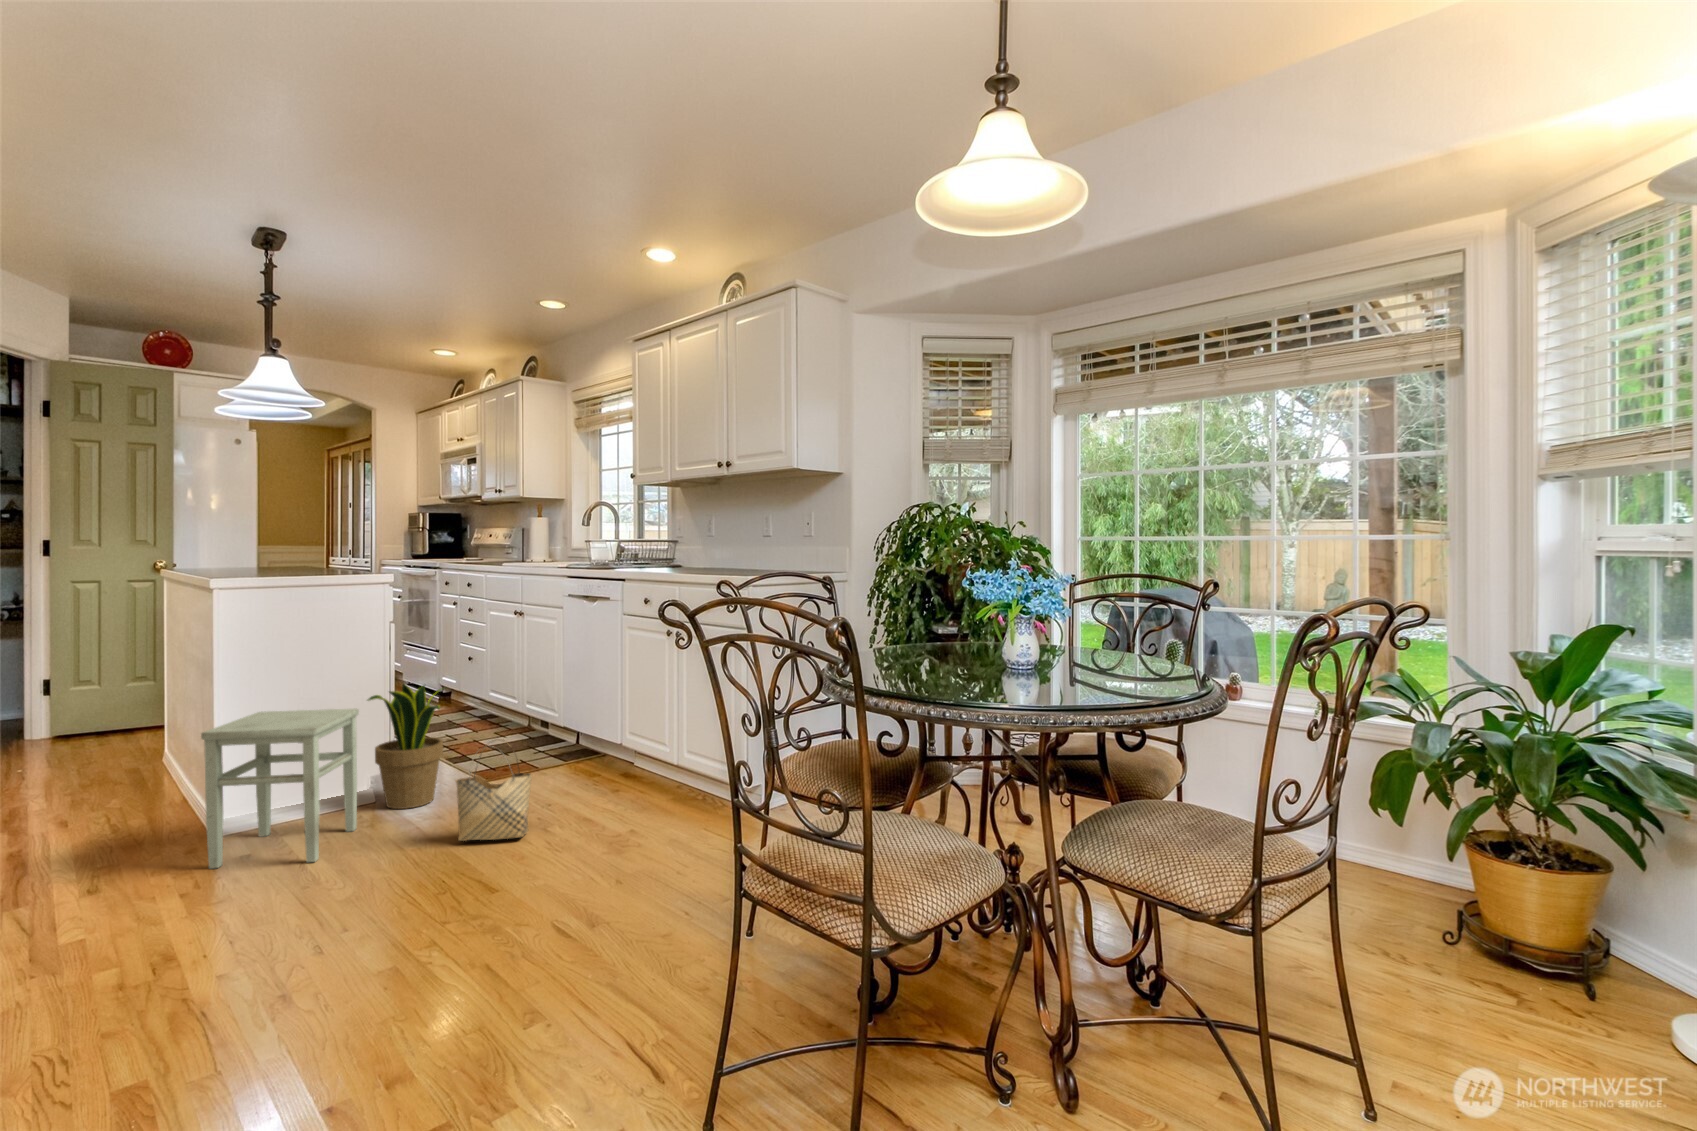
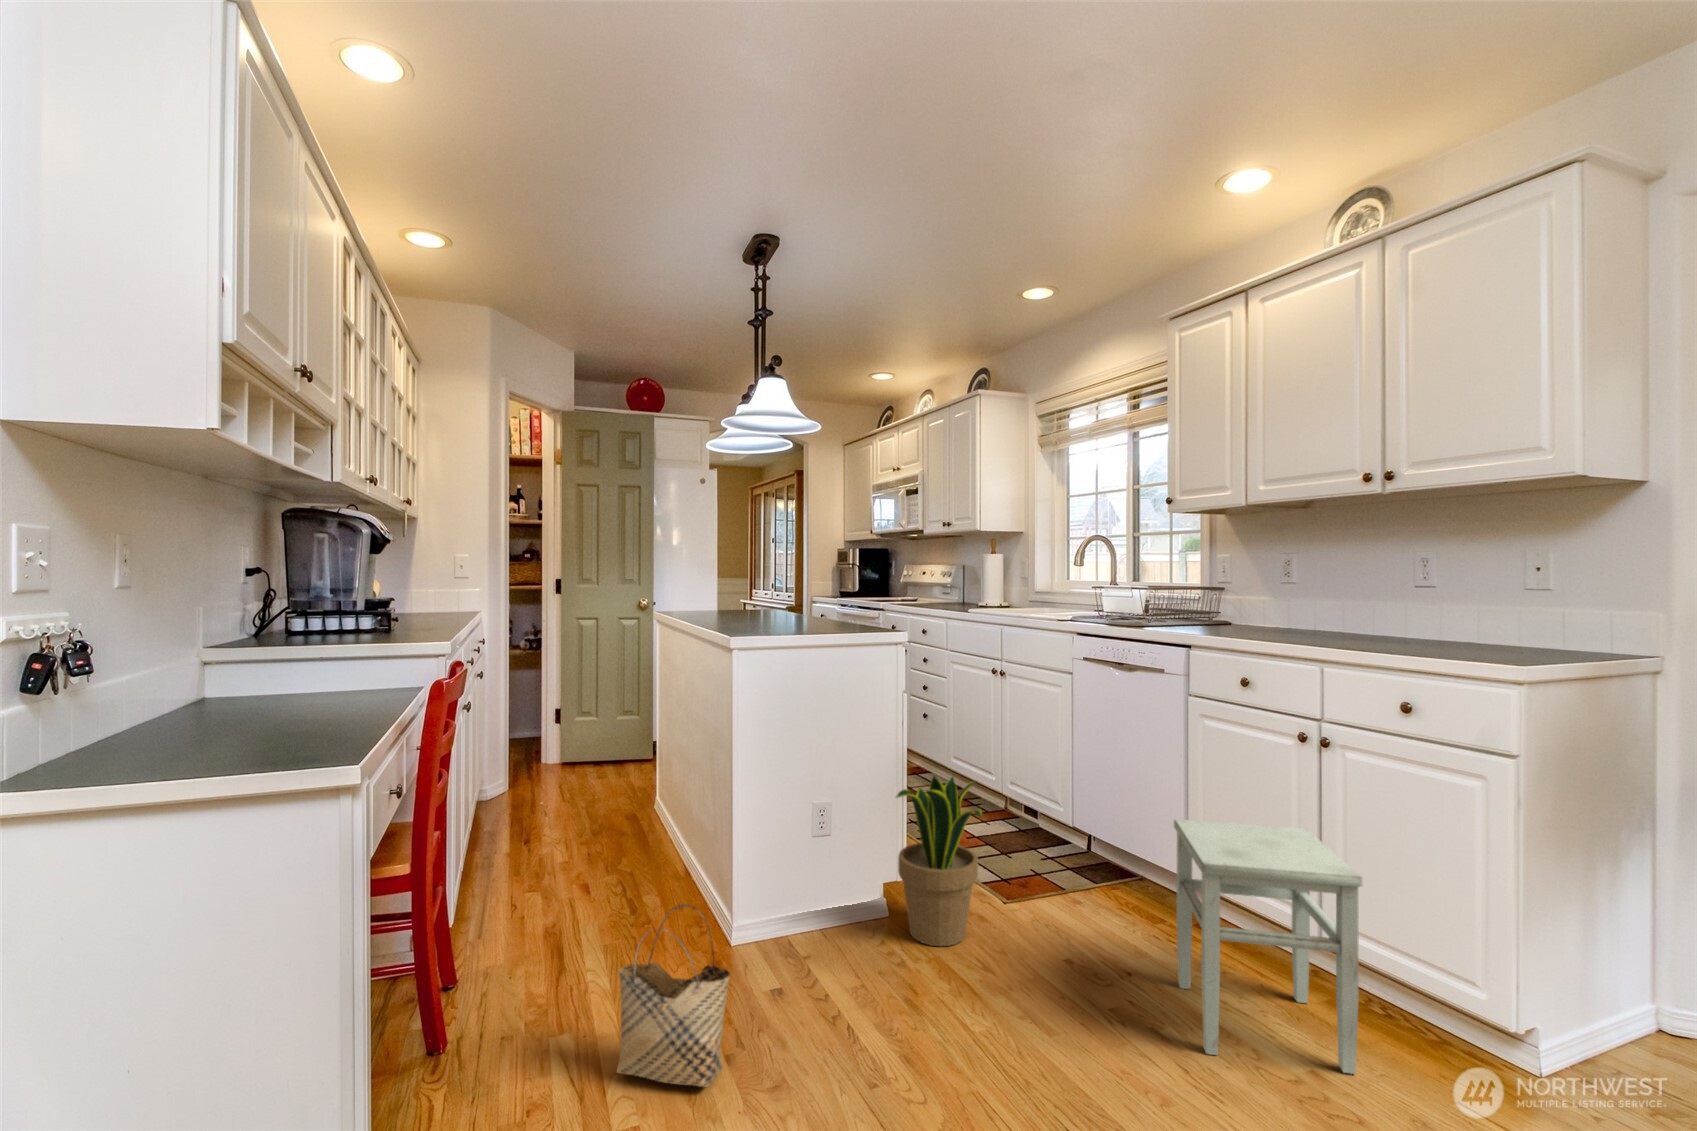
stool: present [201,709,359,869] -> present [1174,819,1363,1074]
woven basket: present [456,740,532,841] -> present [617,904,730,1088]

